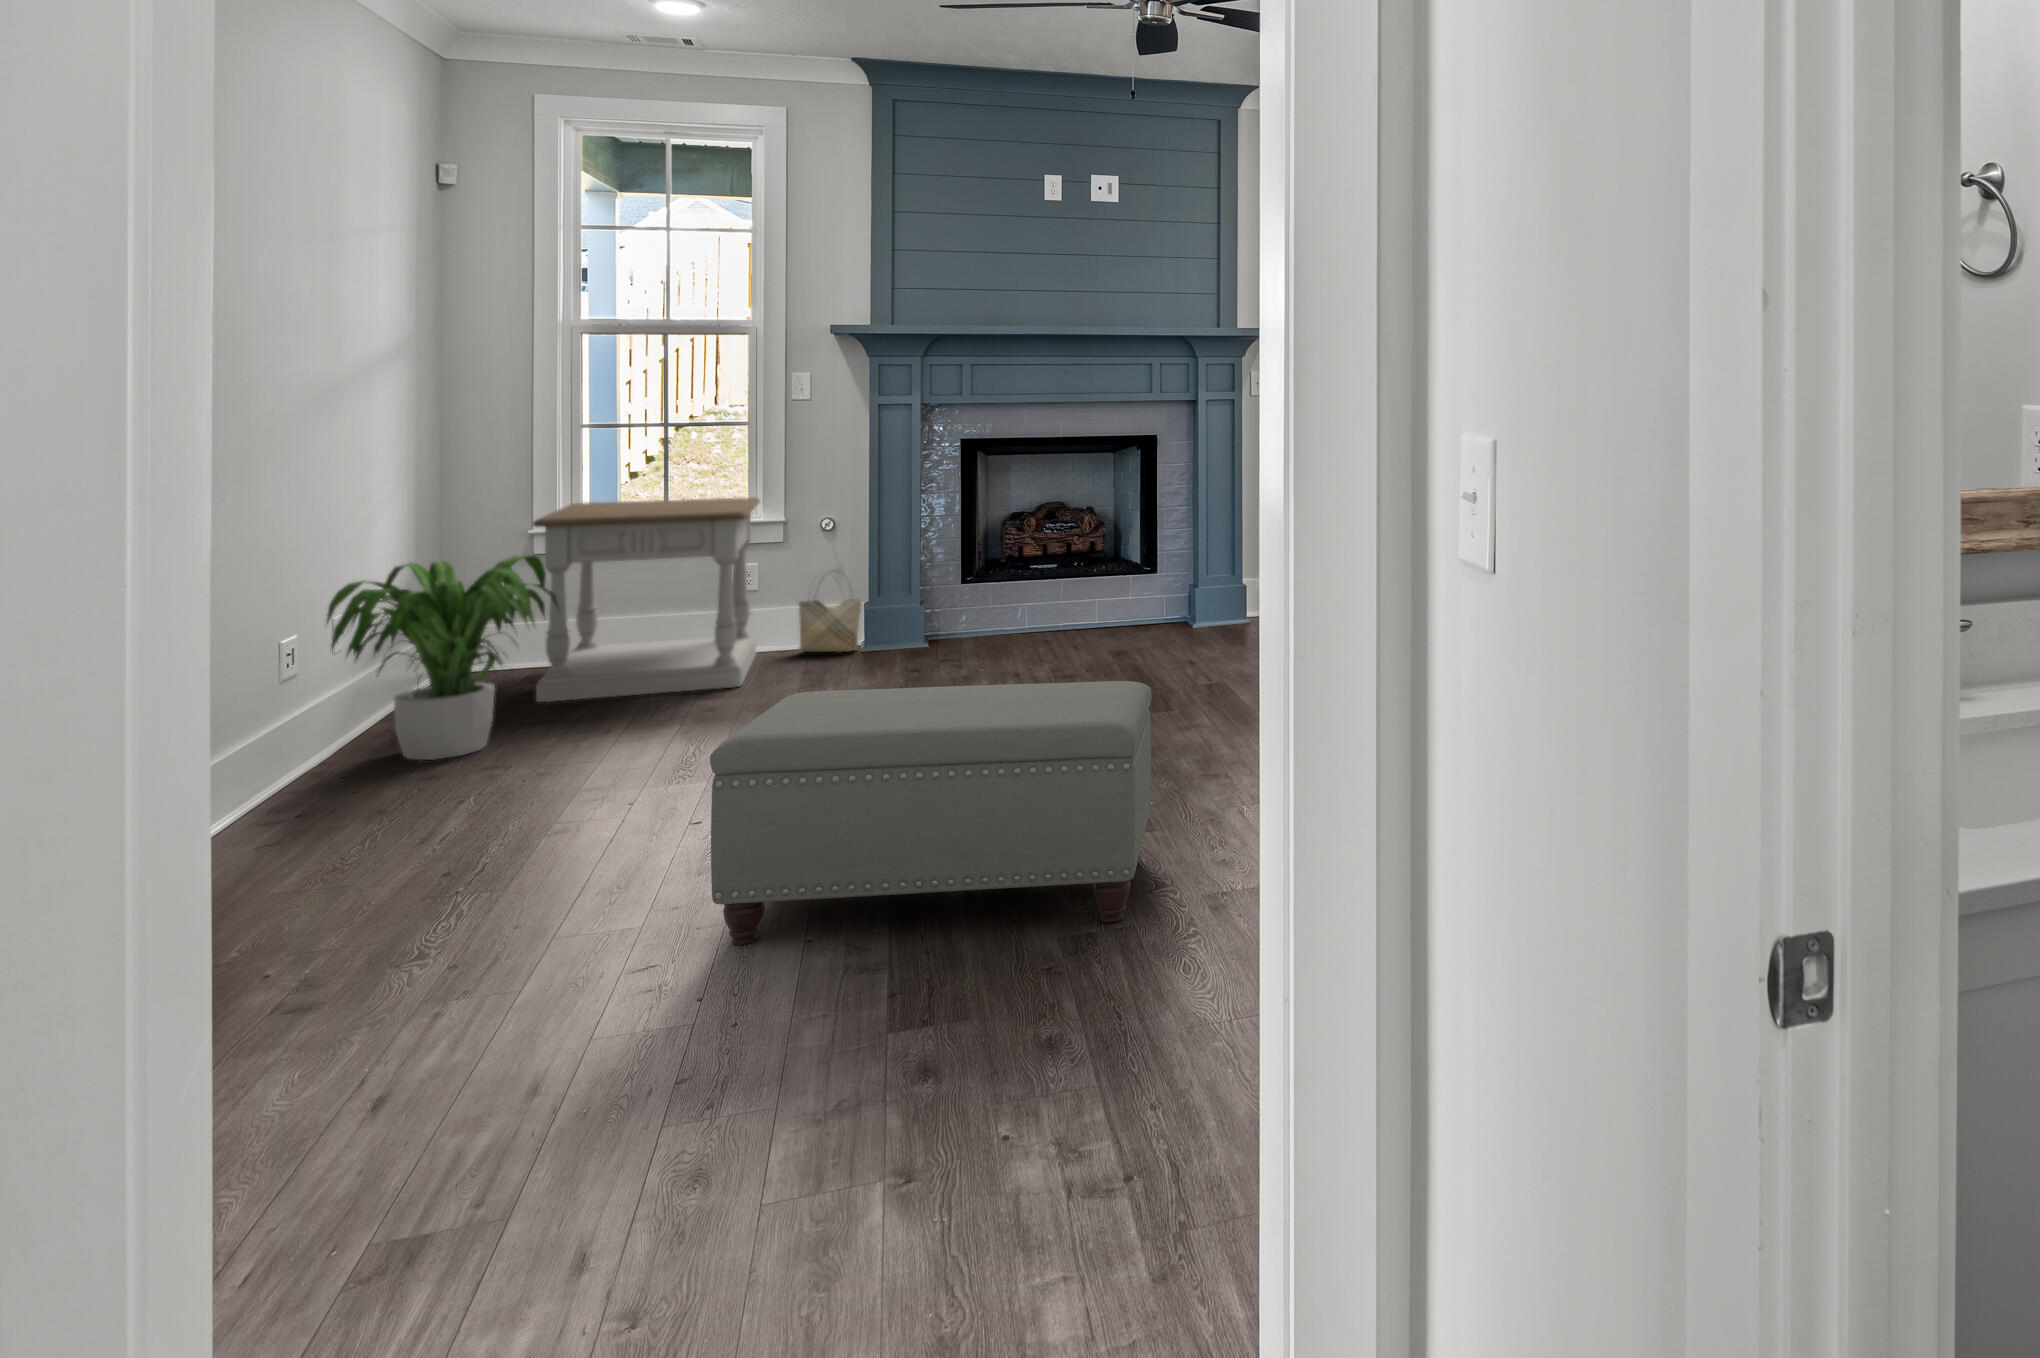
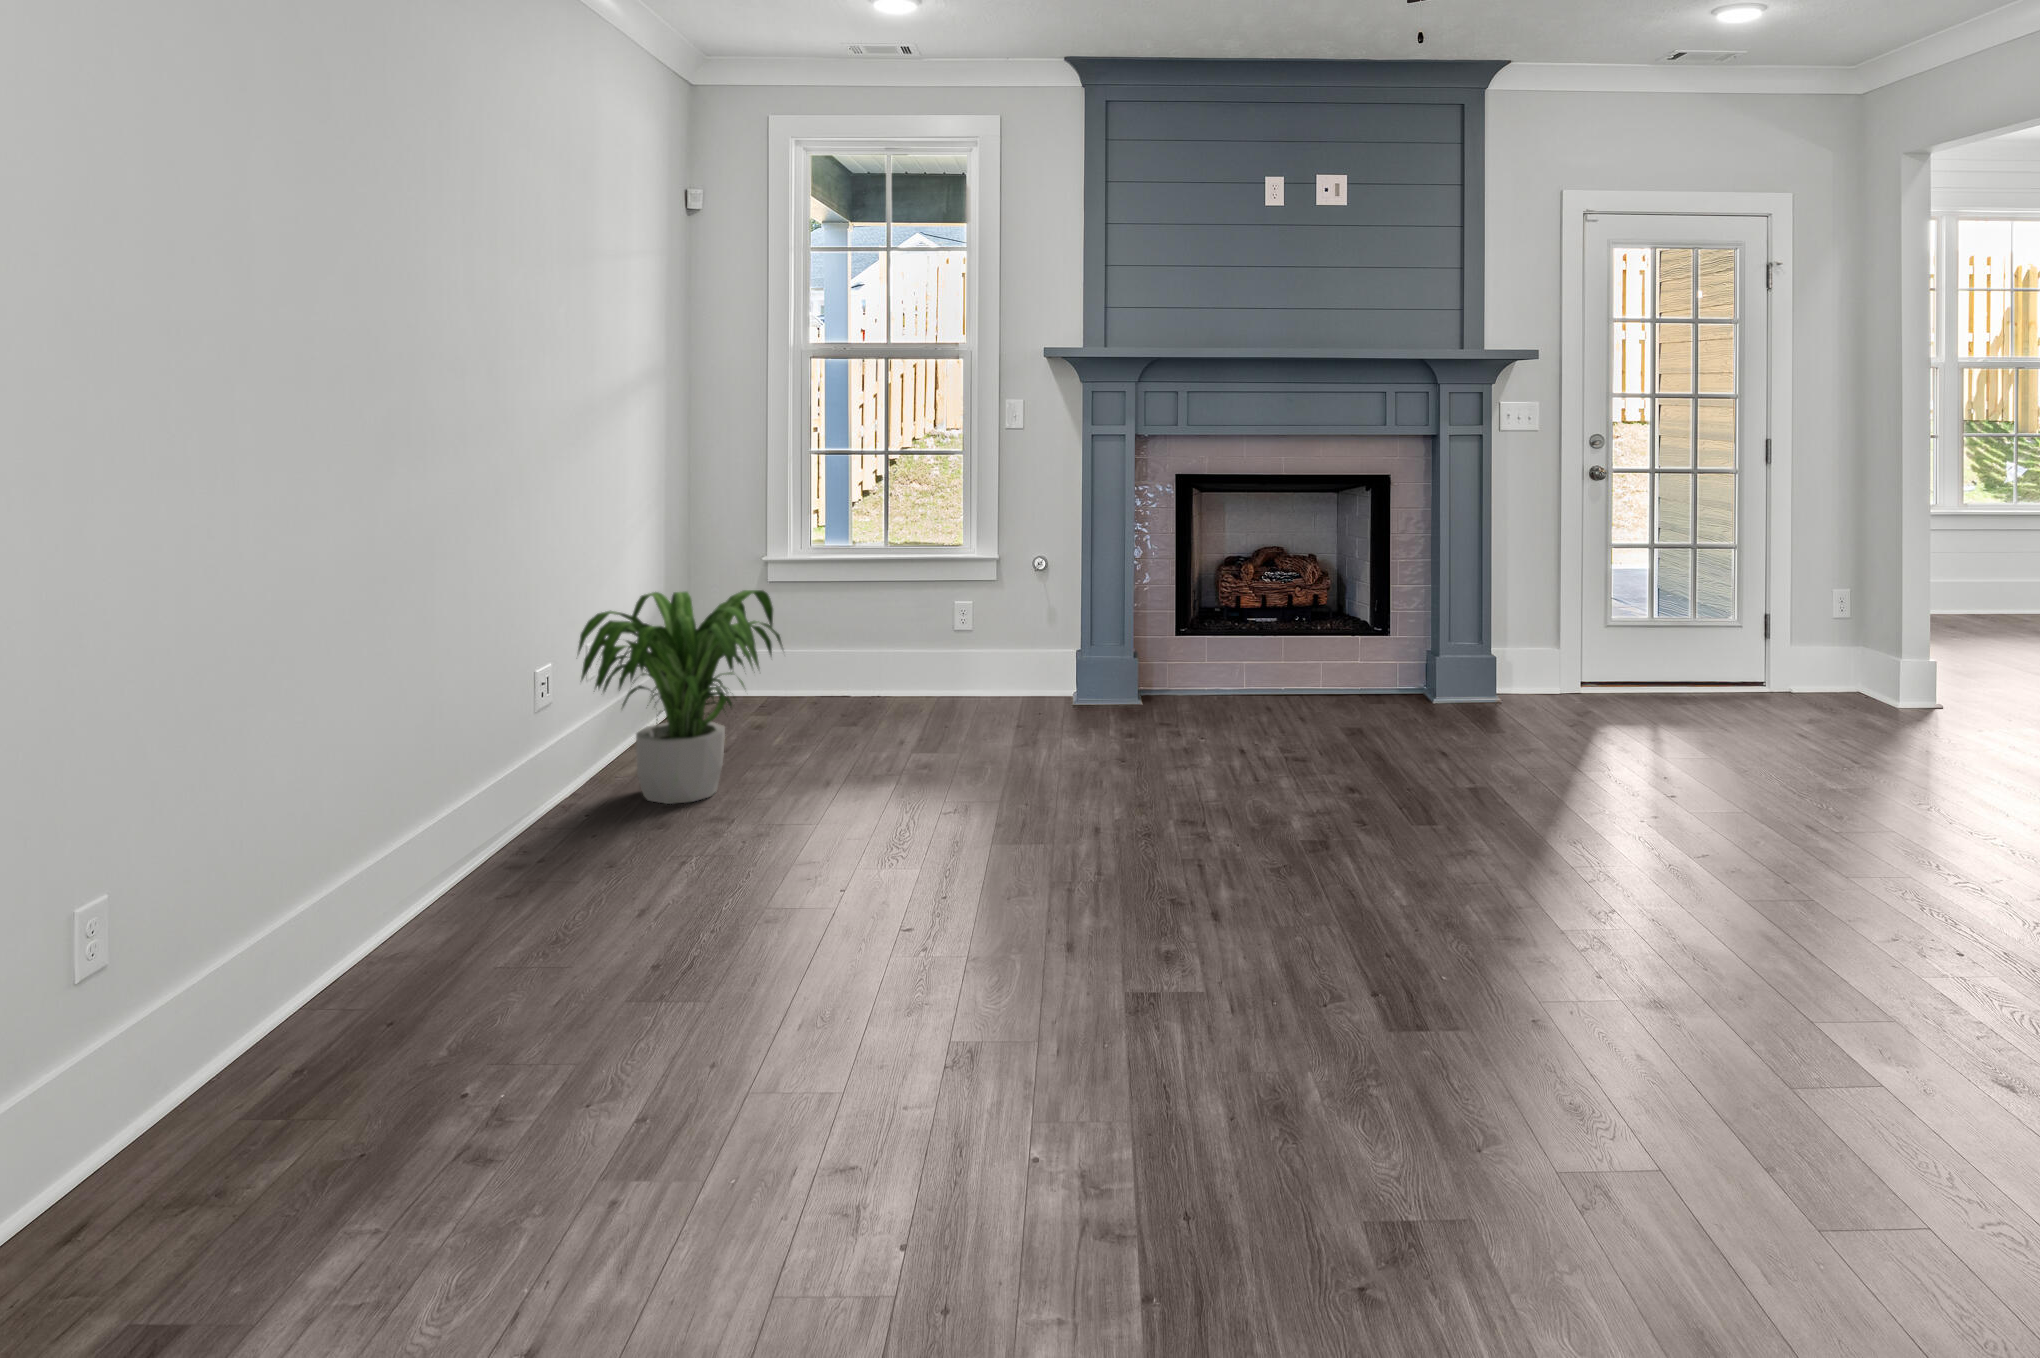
side table: present [533,497,760,702] -> none [765,530,976,740]
woven basket: present [799,573,862,652] -> none [1011,613,1075,704]
ottoman: present [710,681,1152,946] -> none [920,807,1480,1220]

